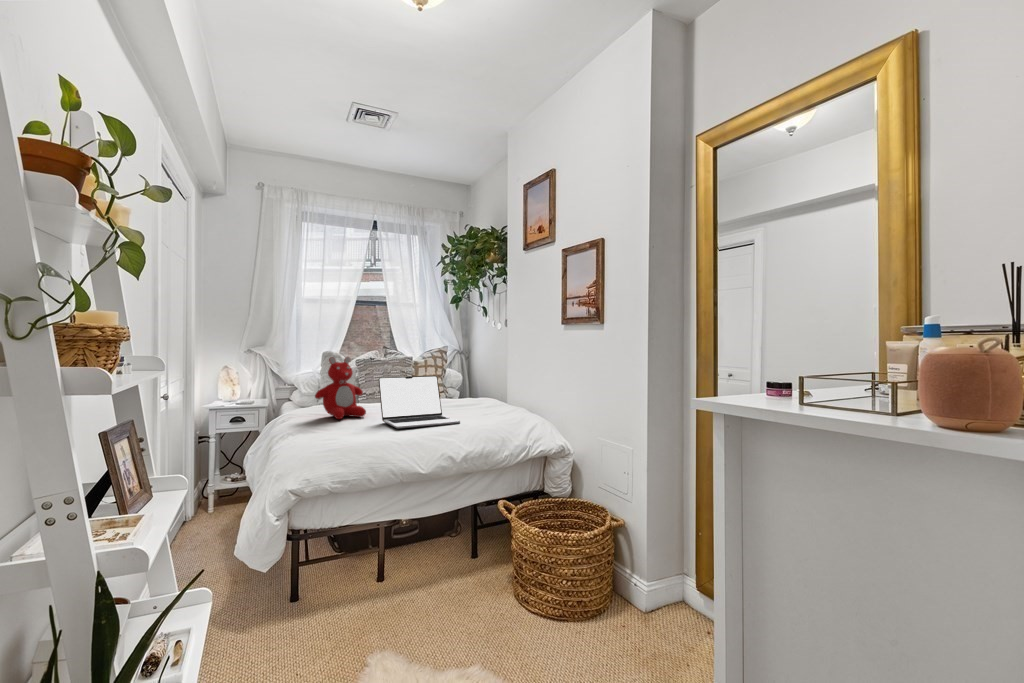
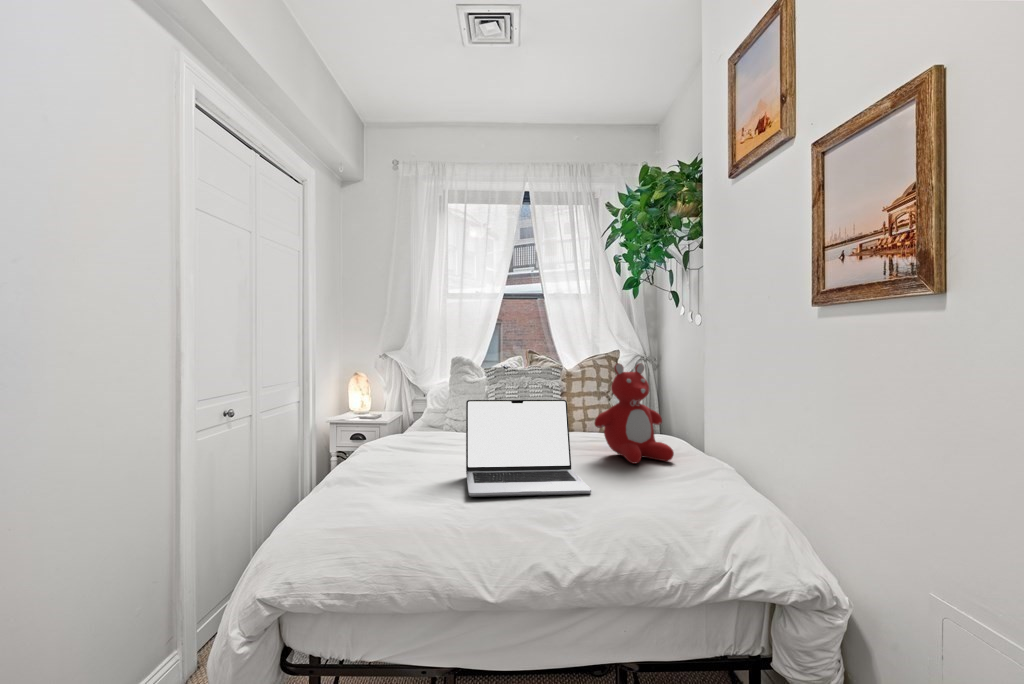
teddy bear: present [315,357,366,419] -> present [594,363,674,463]

